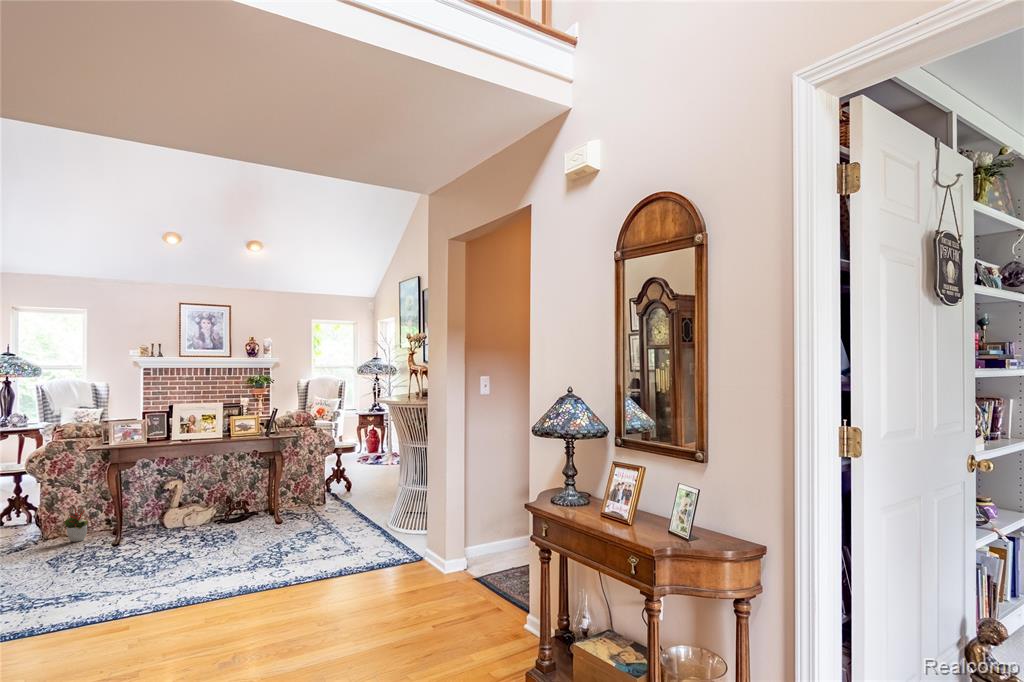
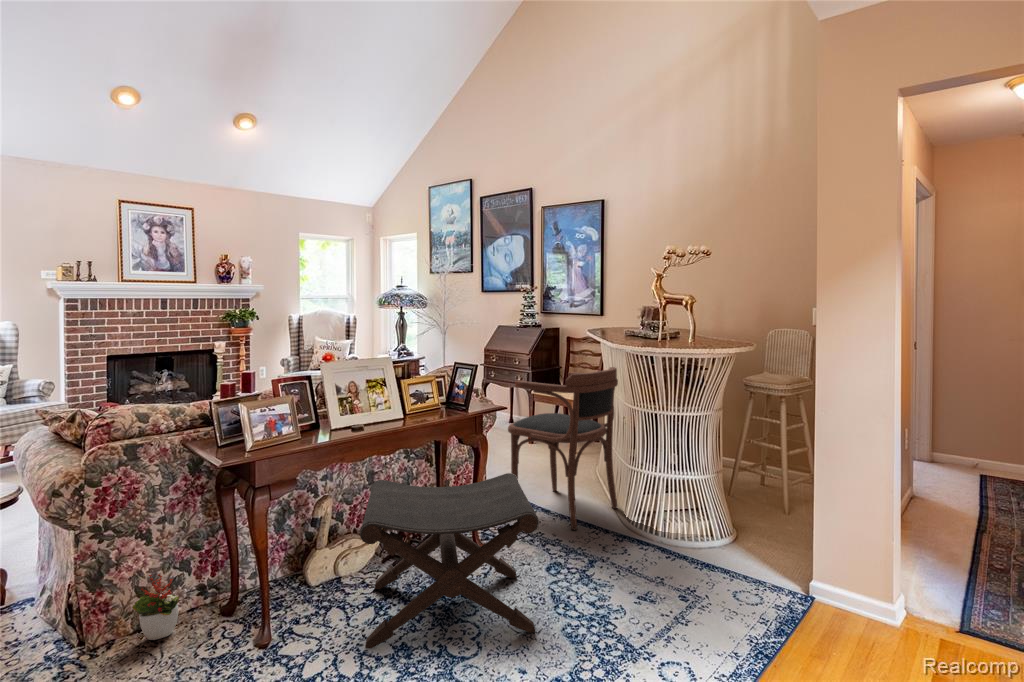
armchair: none [328,408,401,516] -> present [508,367,618,530]
footstool: none [153,468,279,552] -> present [360,473,539,648]

